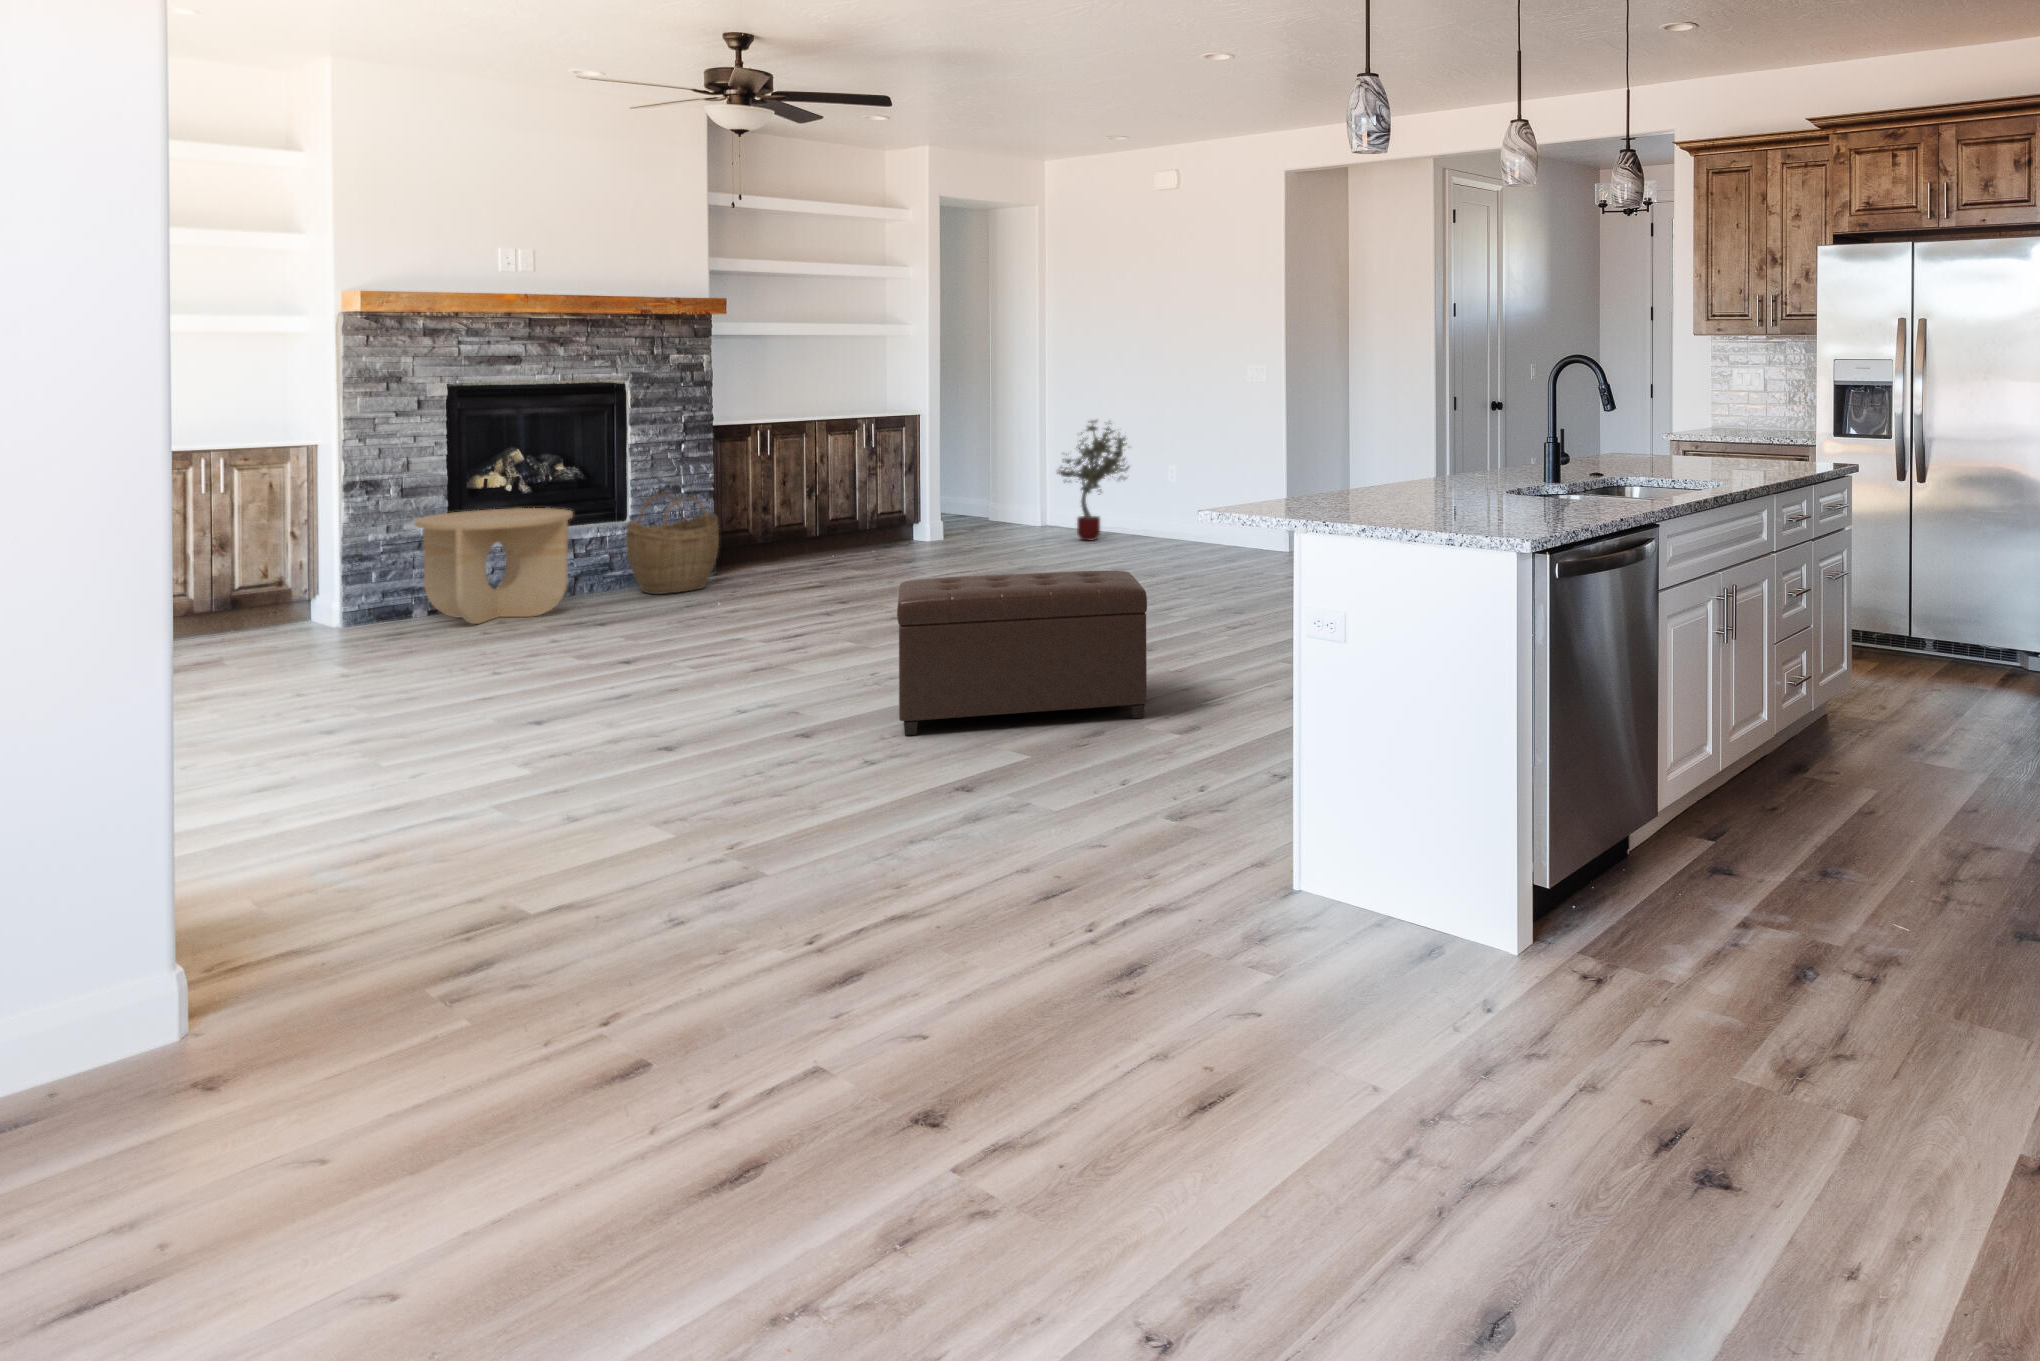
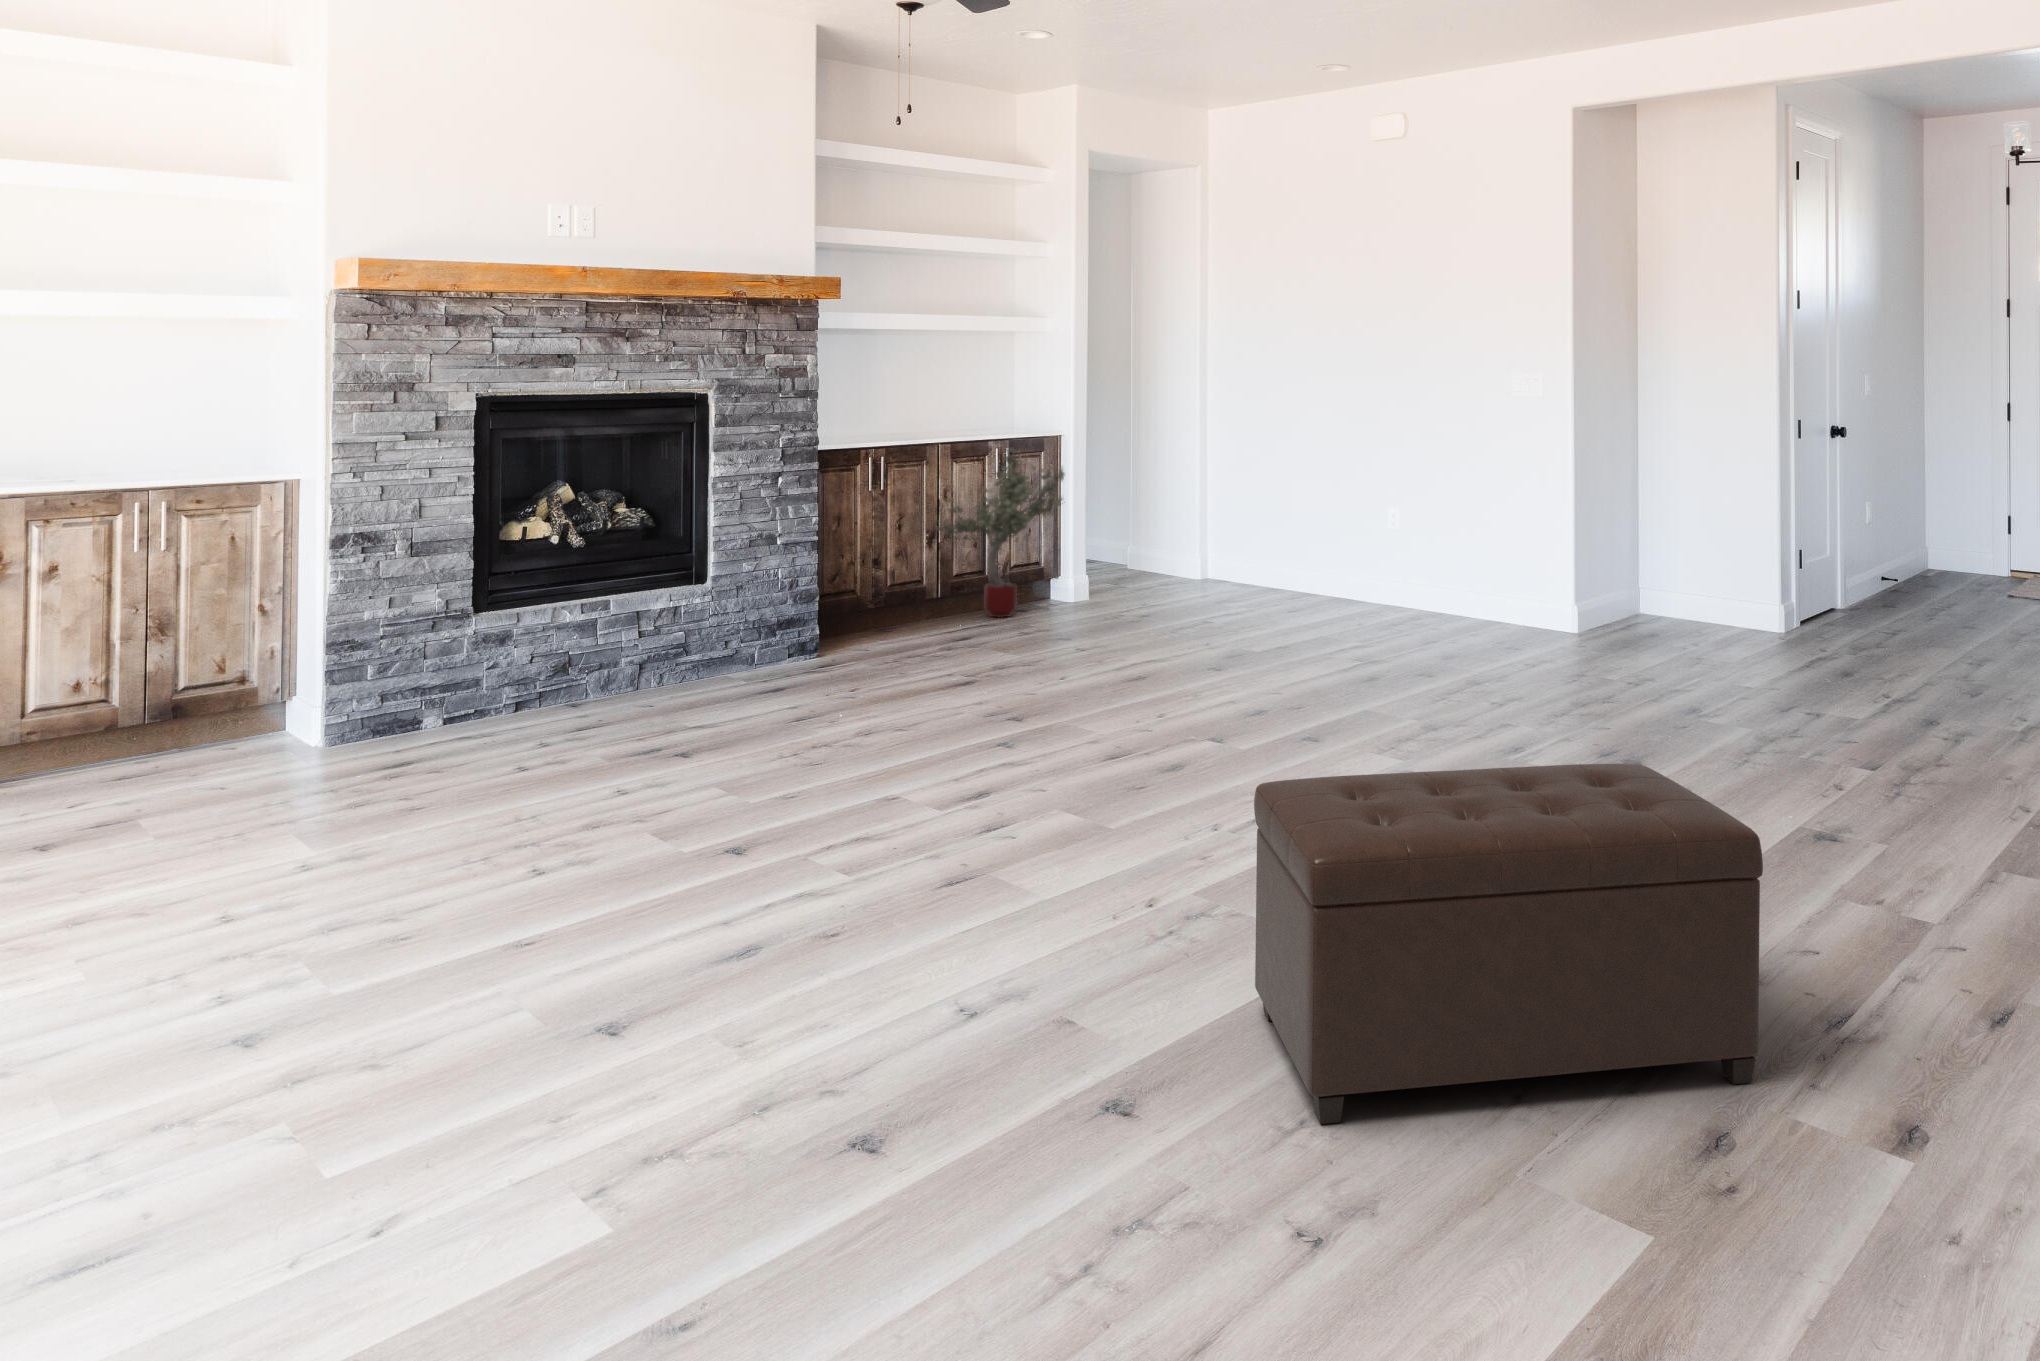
potted tree: present [1057,420,1130,541] -> present [936,448,1065,617]
woven basket: present [626,494,719,594] -> none [710,549,834,694]
side table: present [414,508,573,624] -> none [425,572,644,750]

